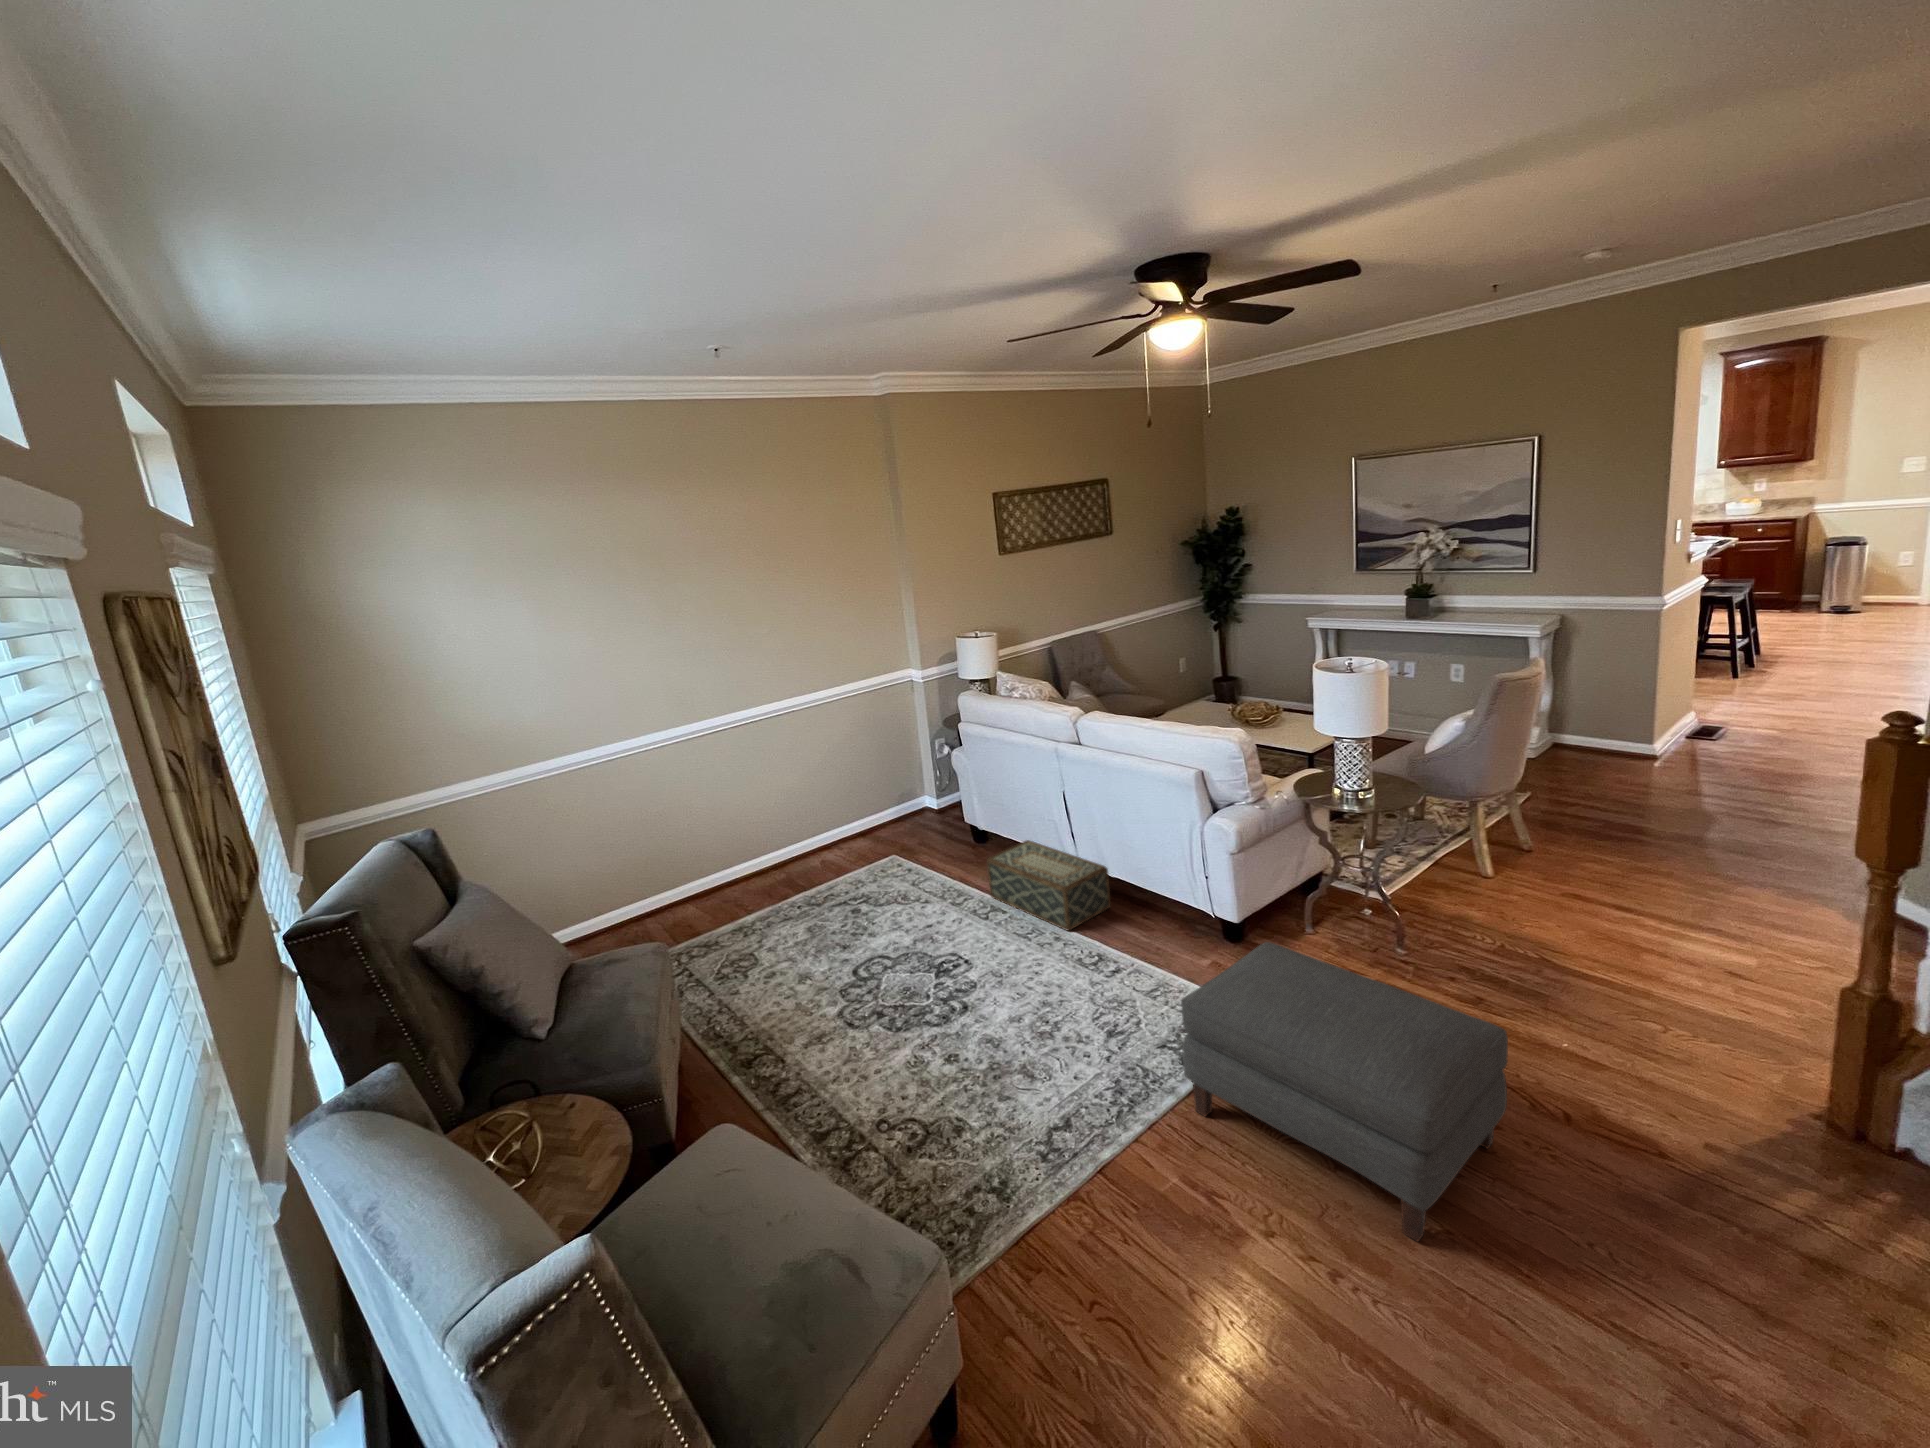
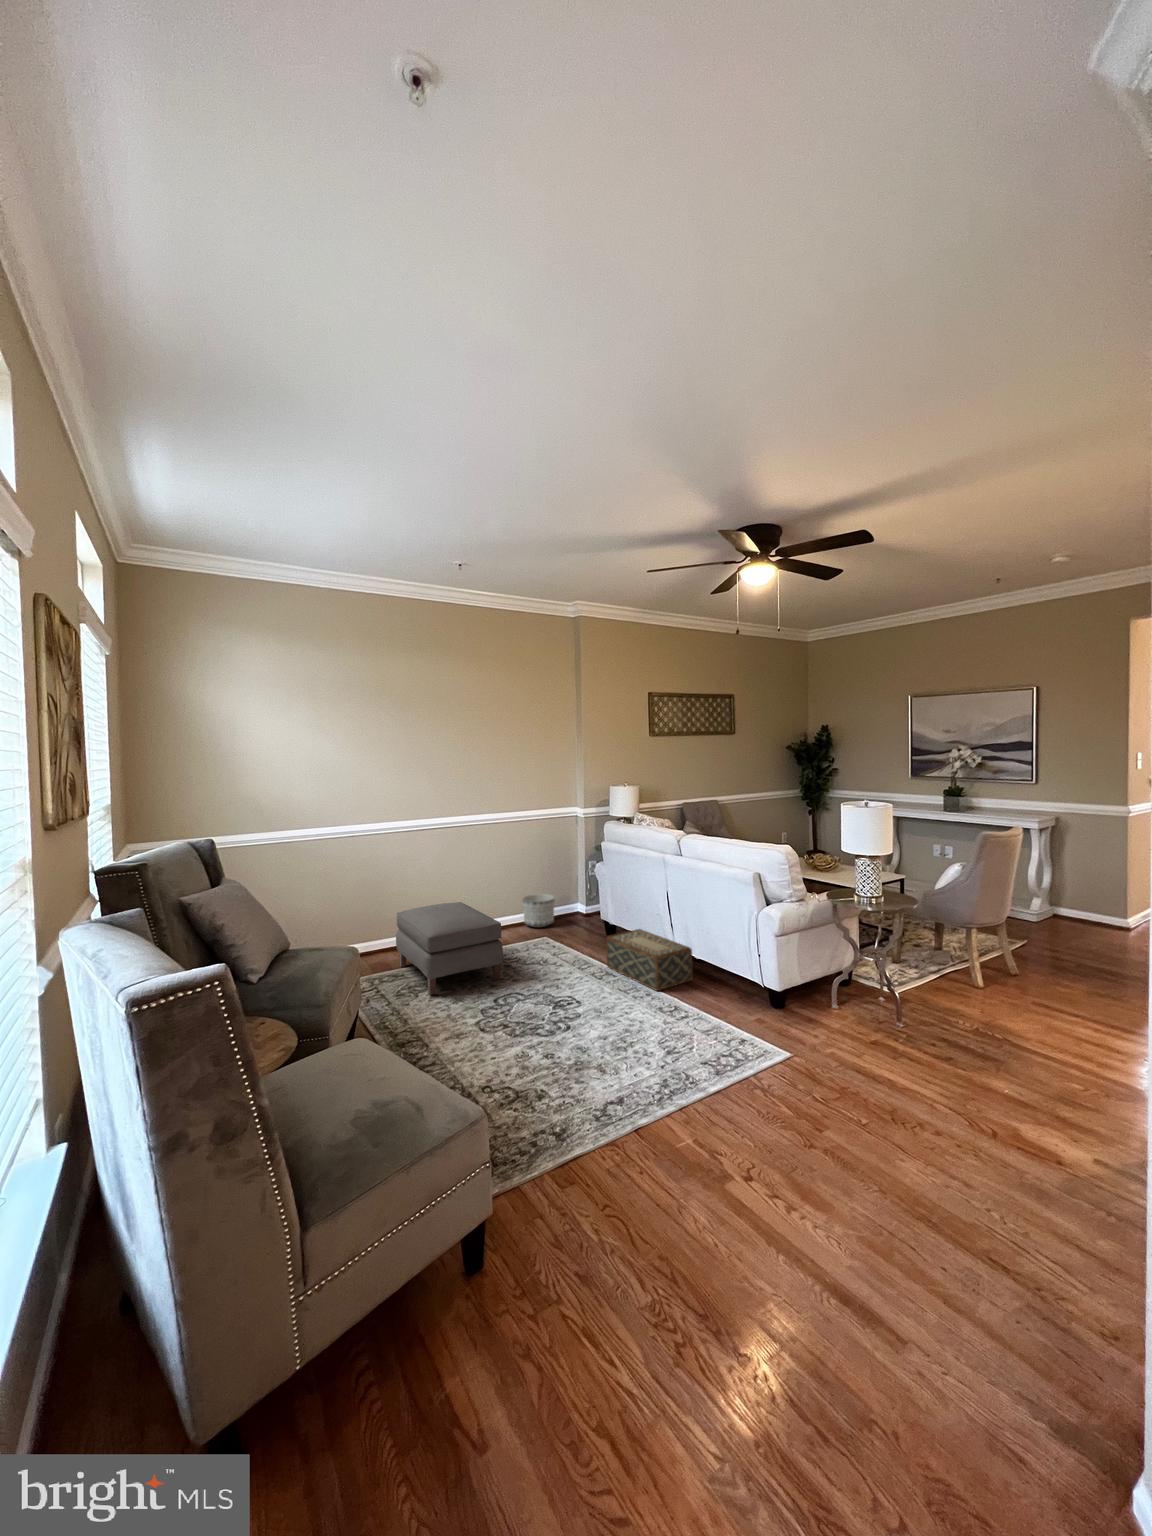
planter: none [854,792,900,840] -> present [522,894,555,928]
ottoman: present [1181,942,1508,1241] -> present [396,902,503,995]

